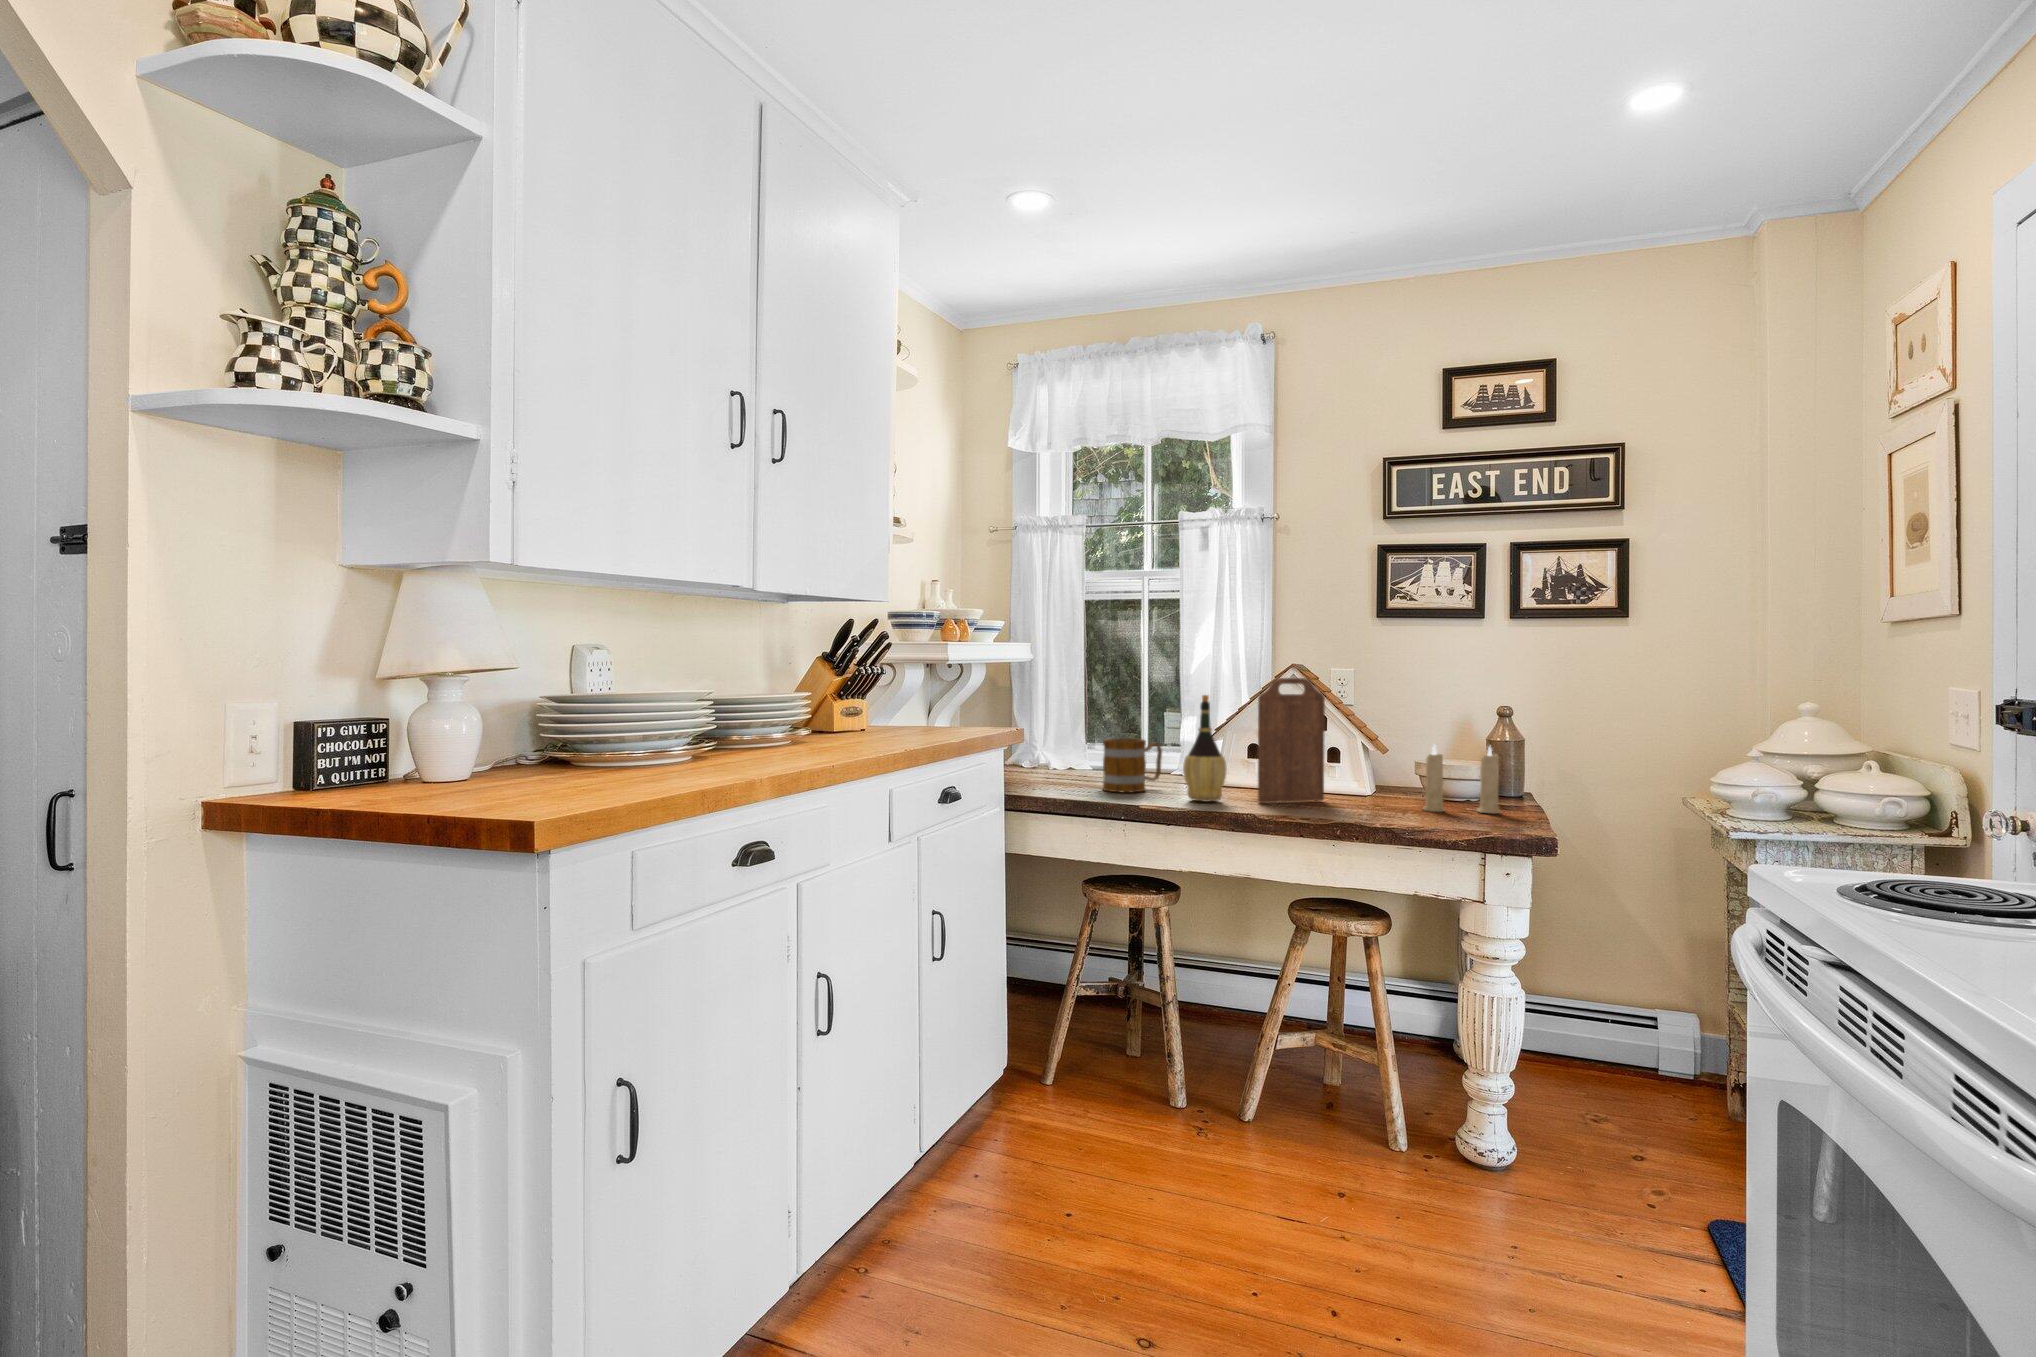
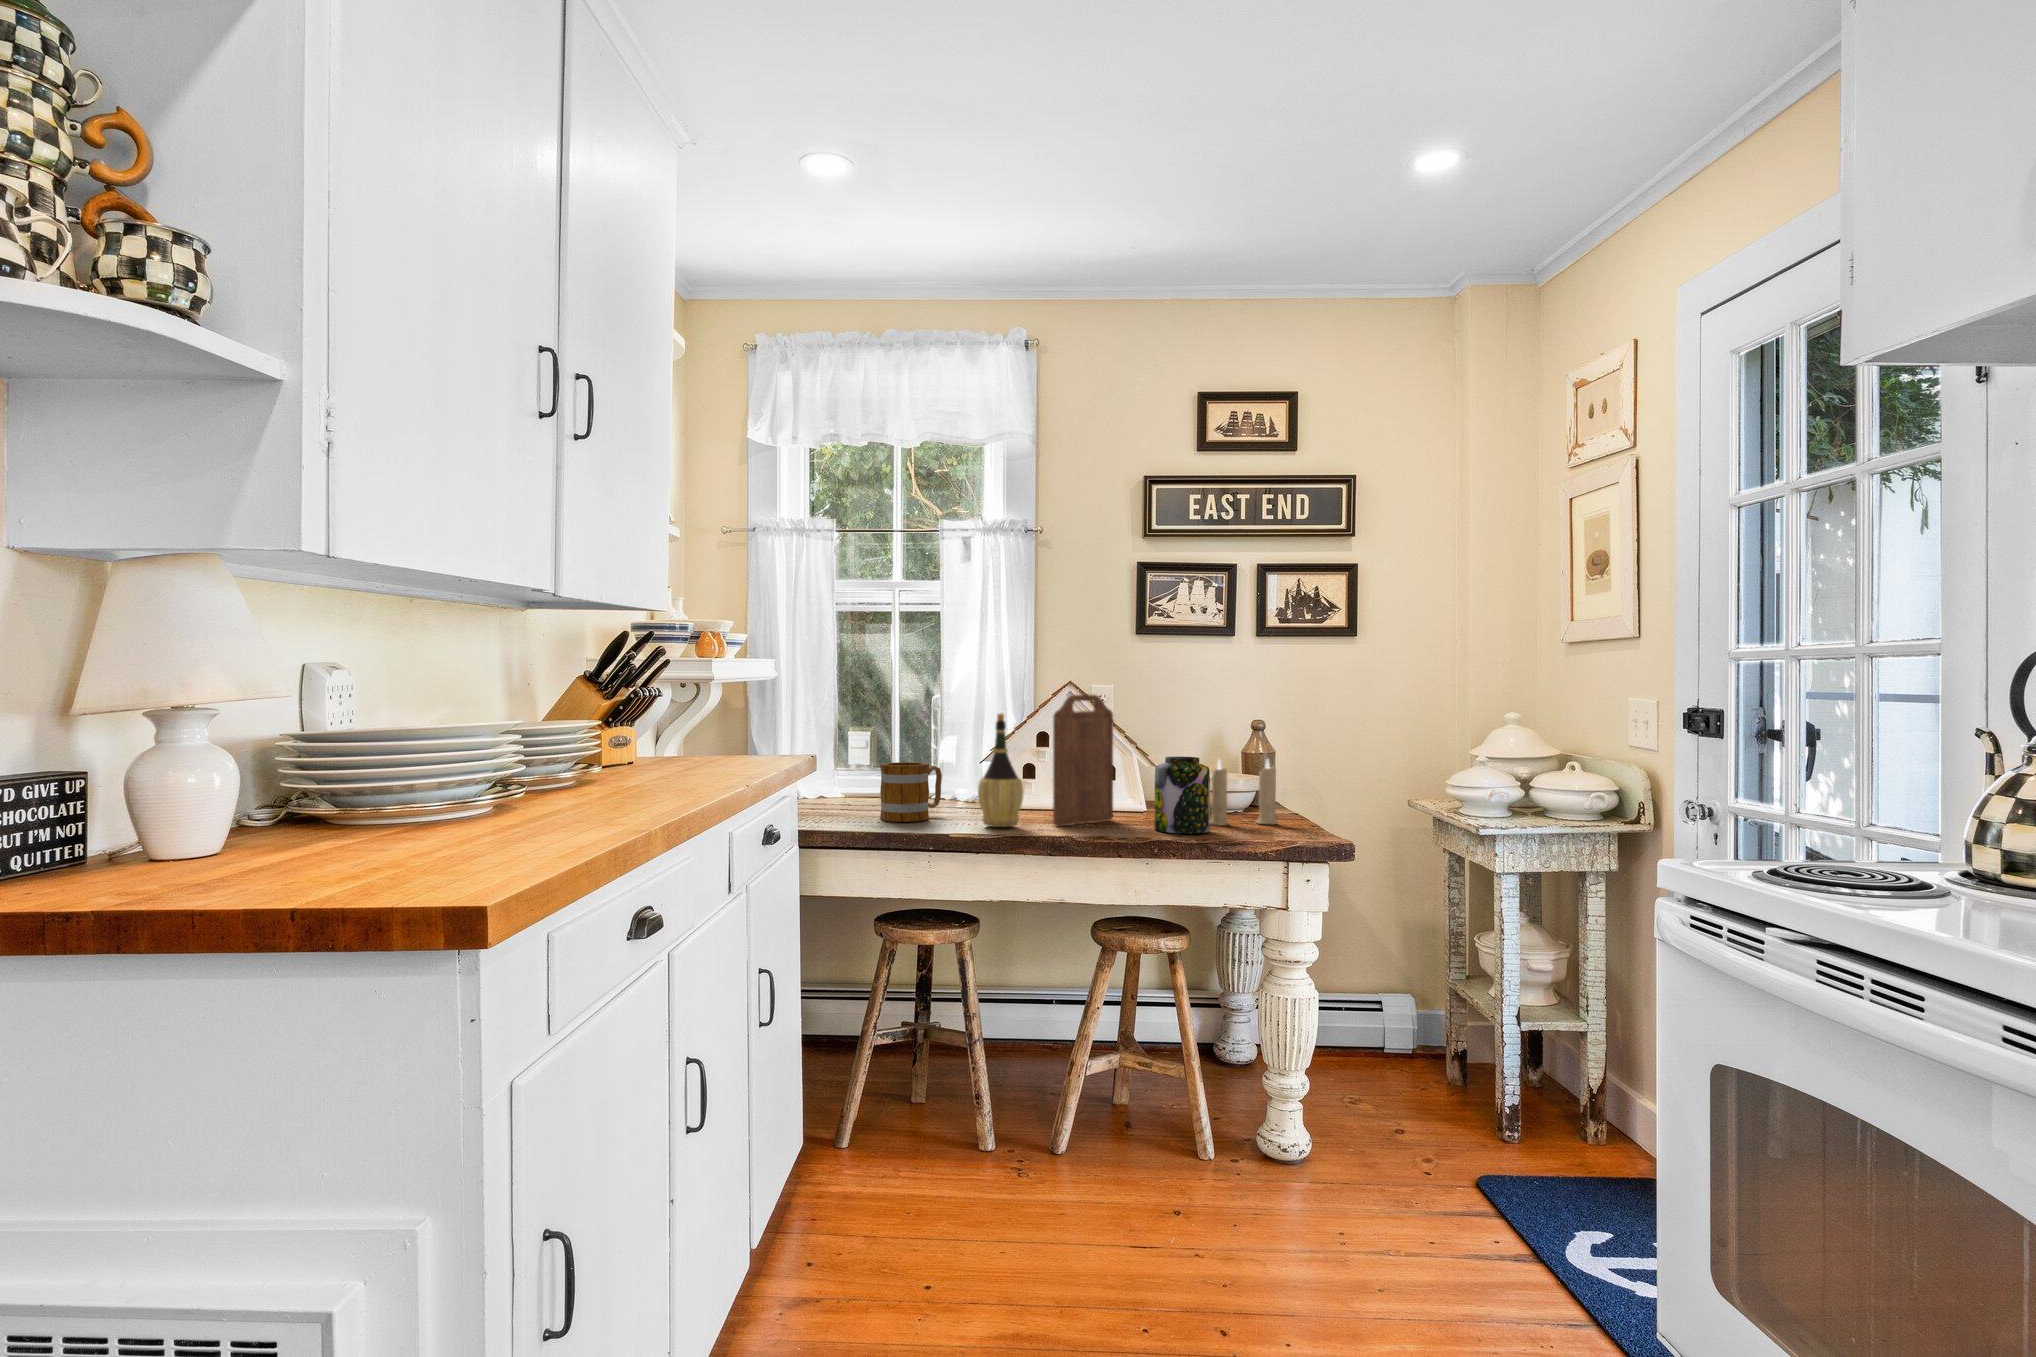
jar: none [1357,740,1414,817] -> present [1155,756,1210,834]

